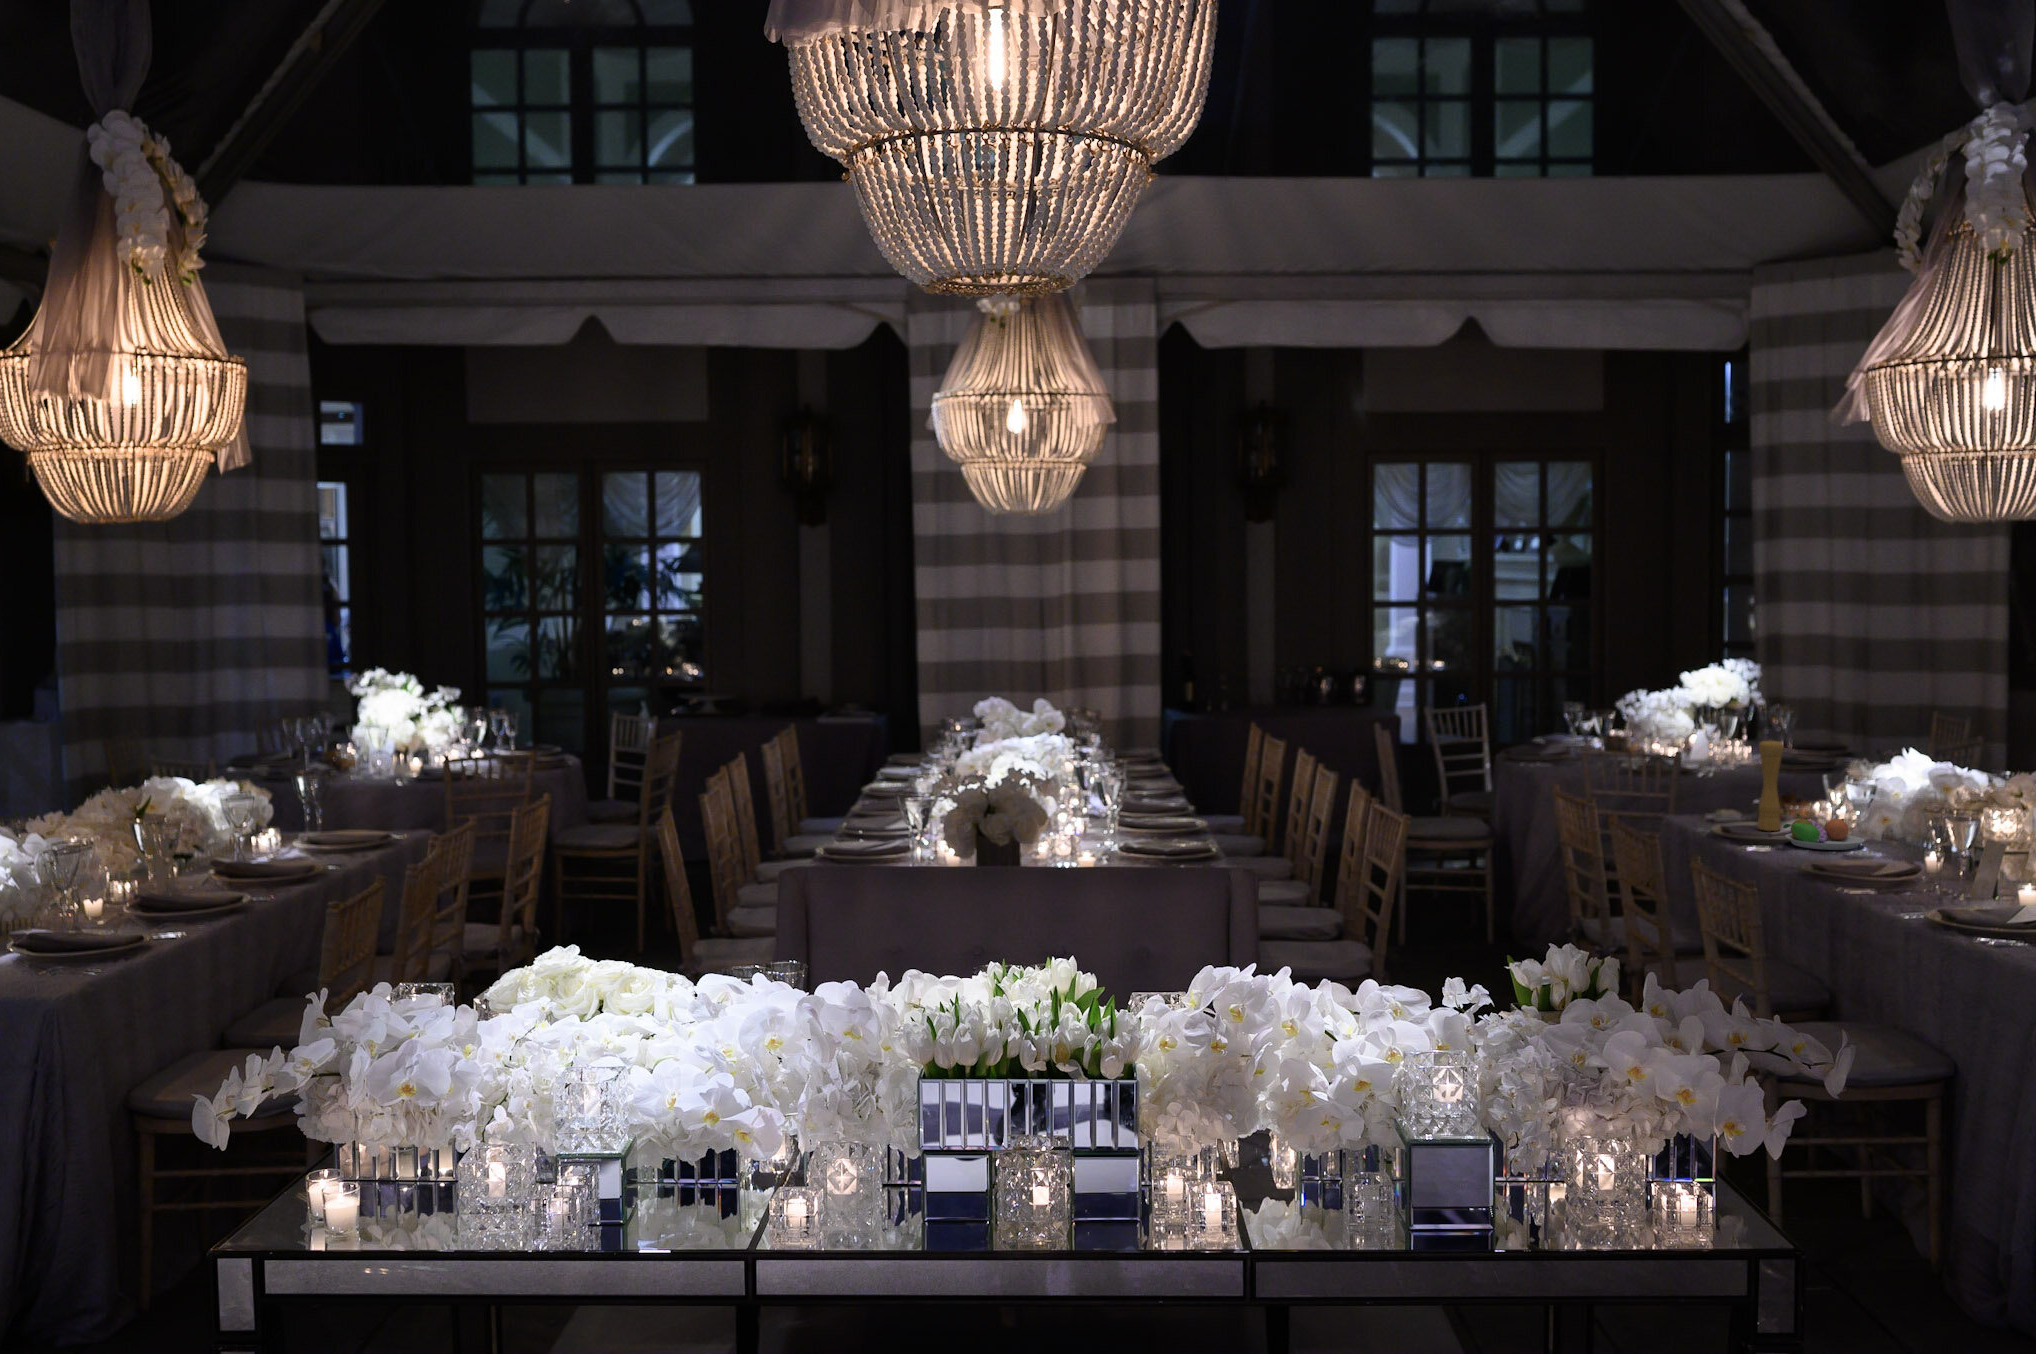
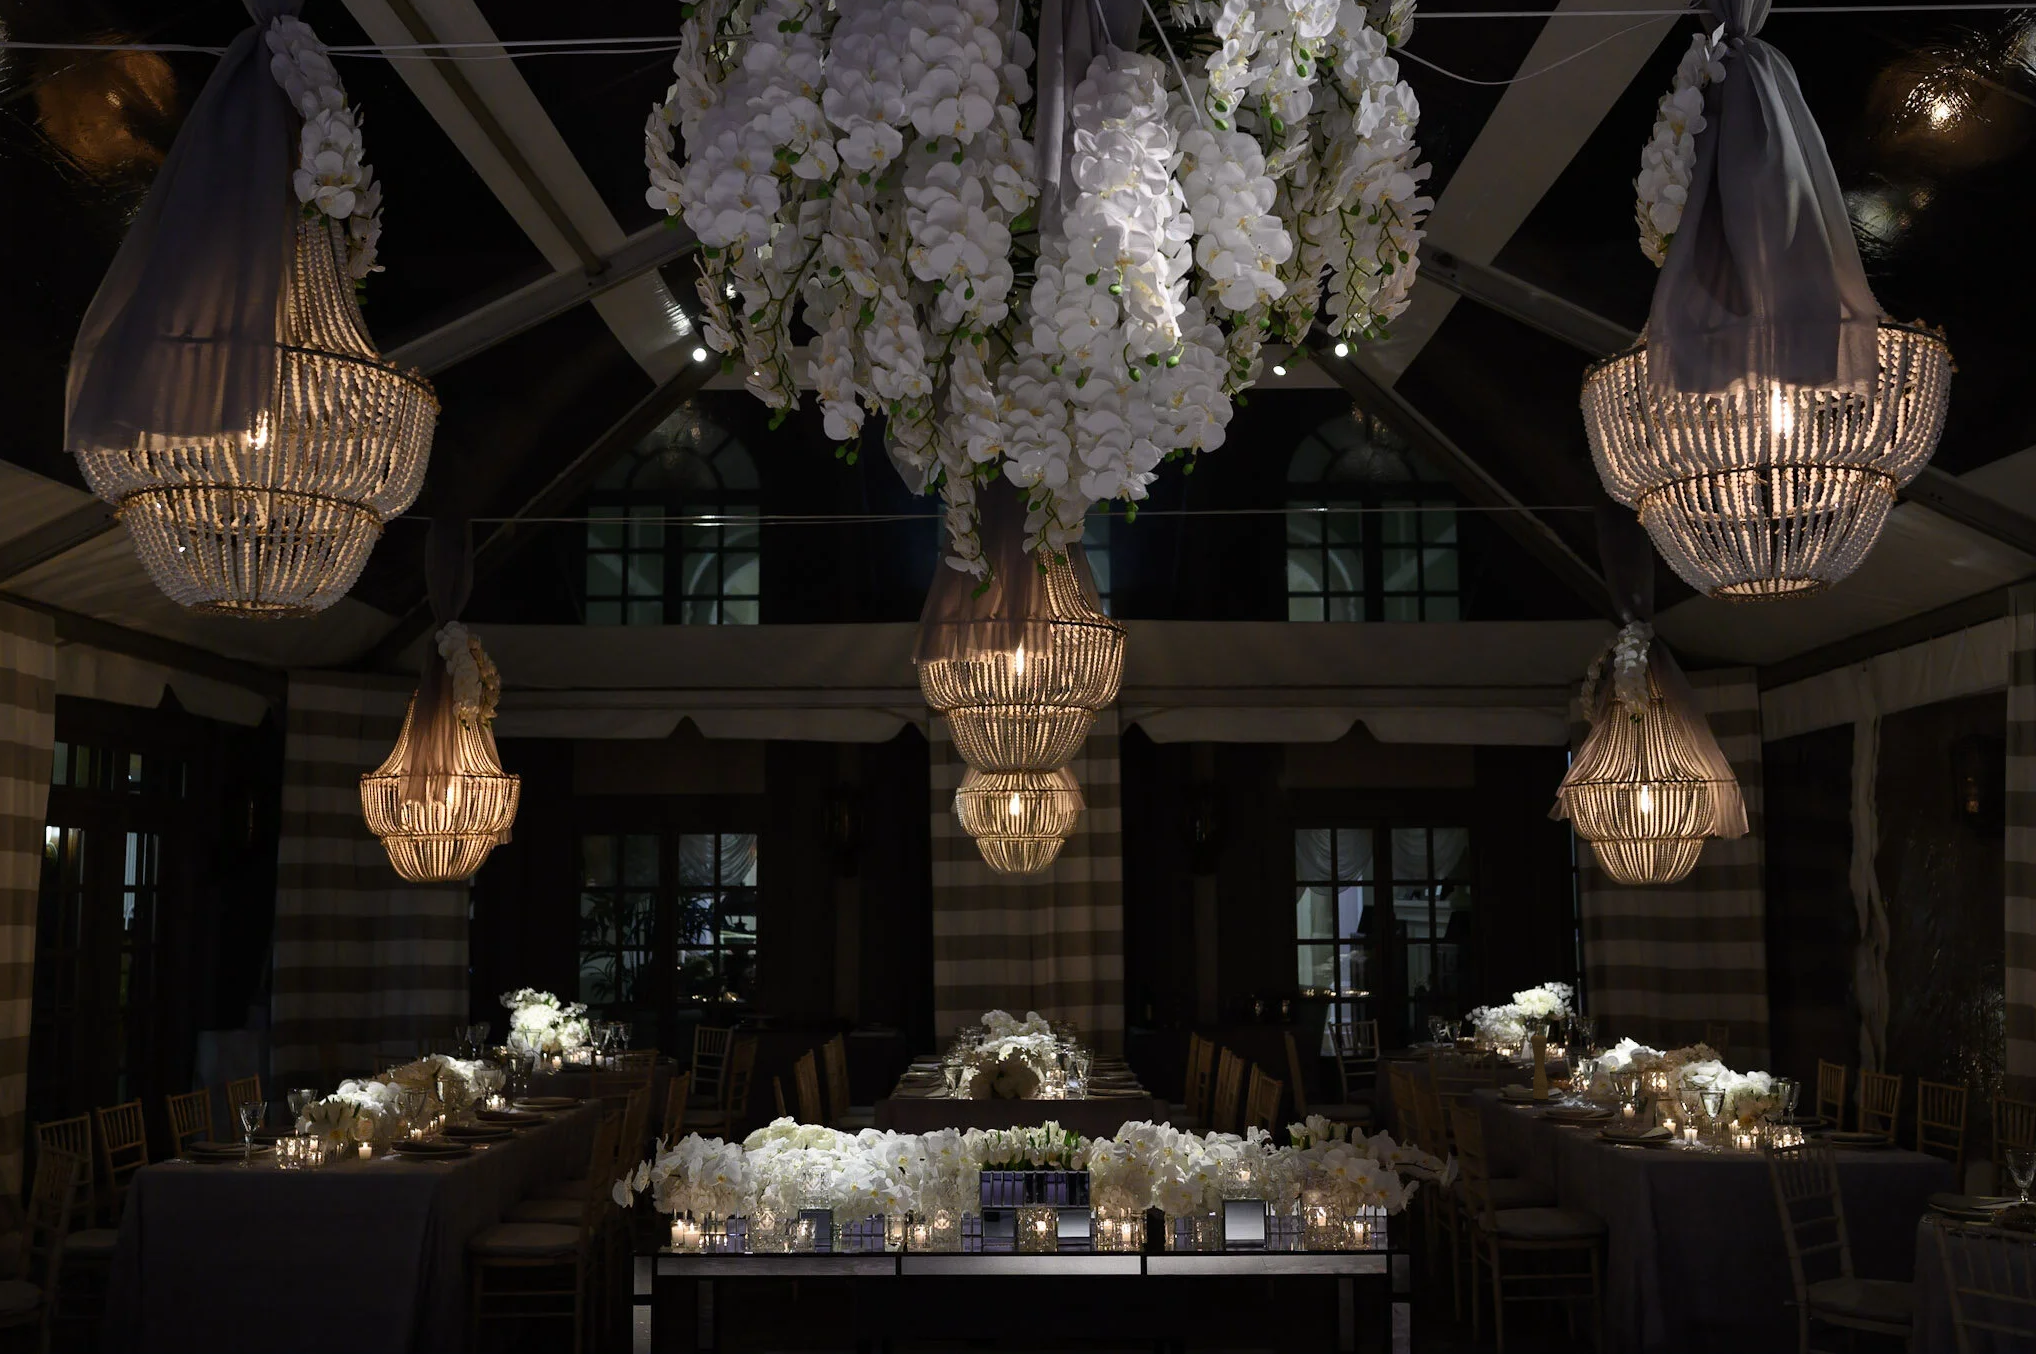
fruit bowl: present [1783,814,1864,850] -> none [1543,1085,1599,1110]

